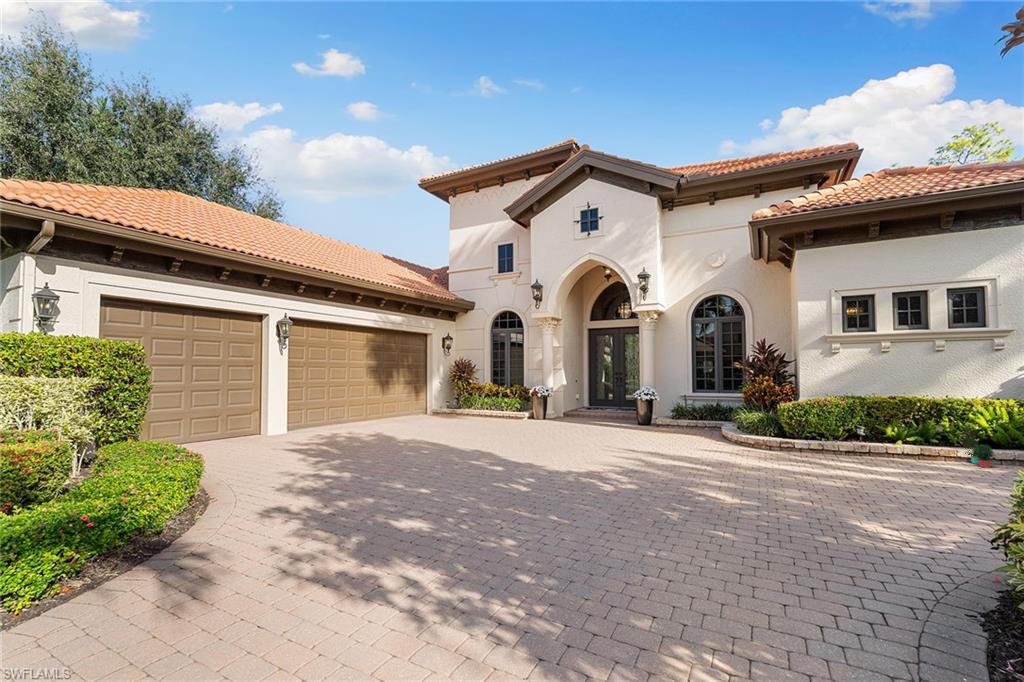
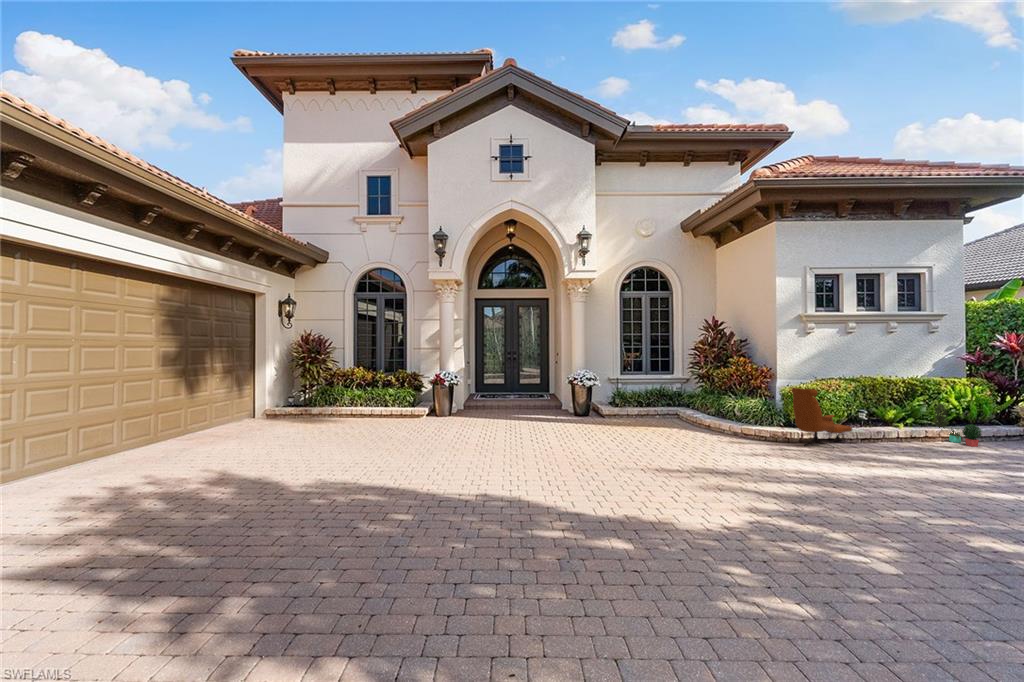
lounge chair: none [774,401,846,457] -> present [792,388,852,448]

